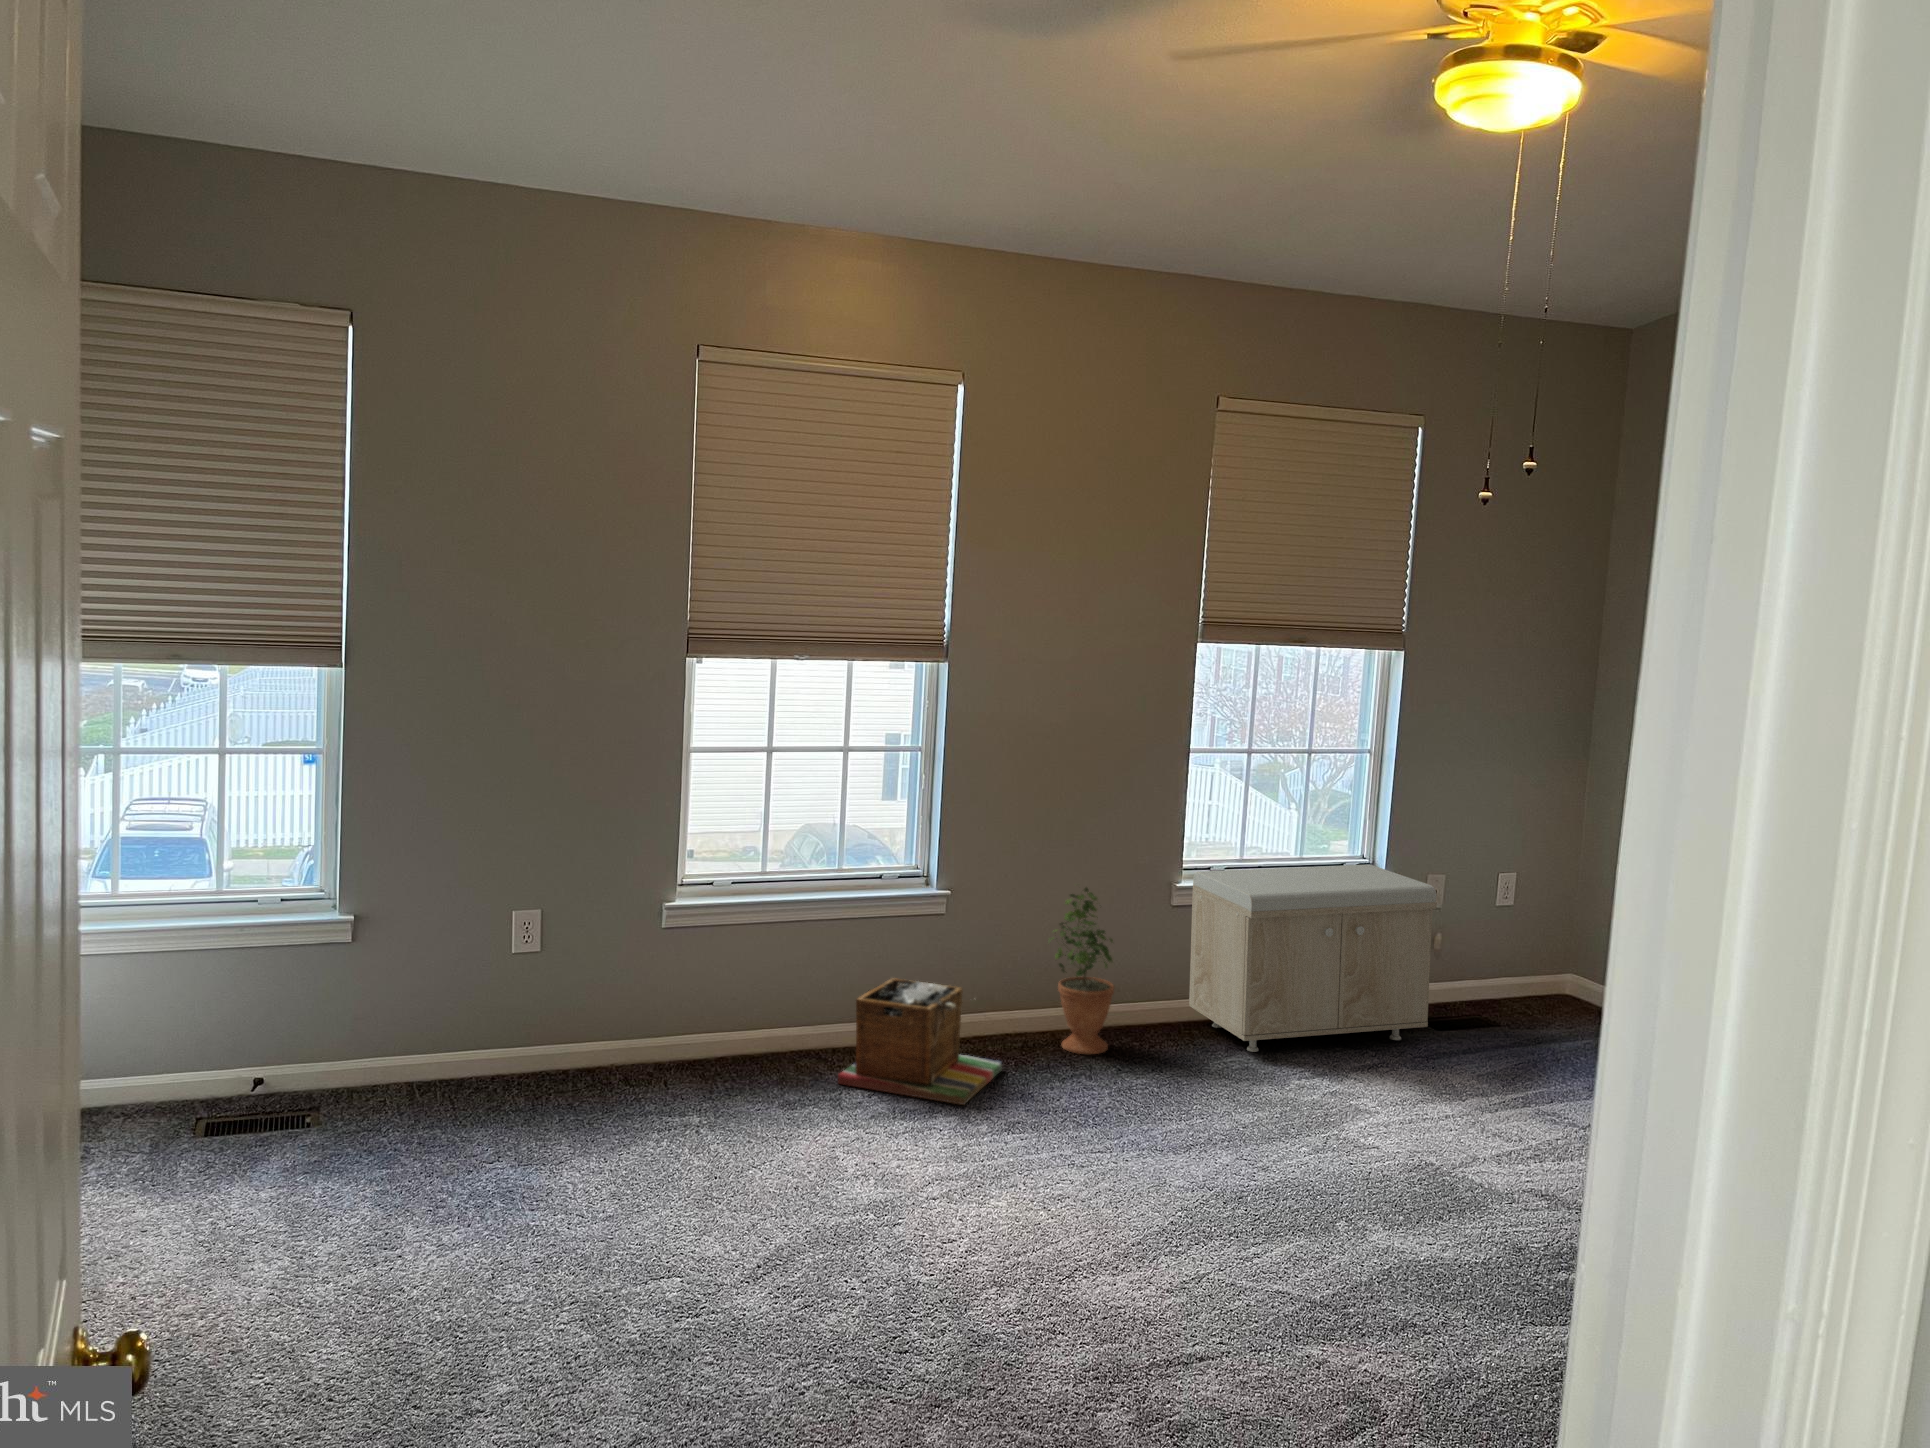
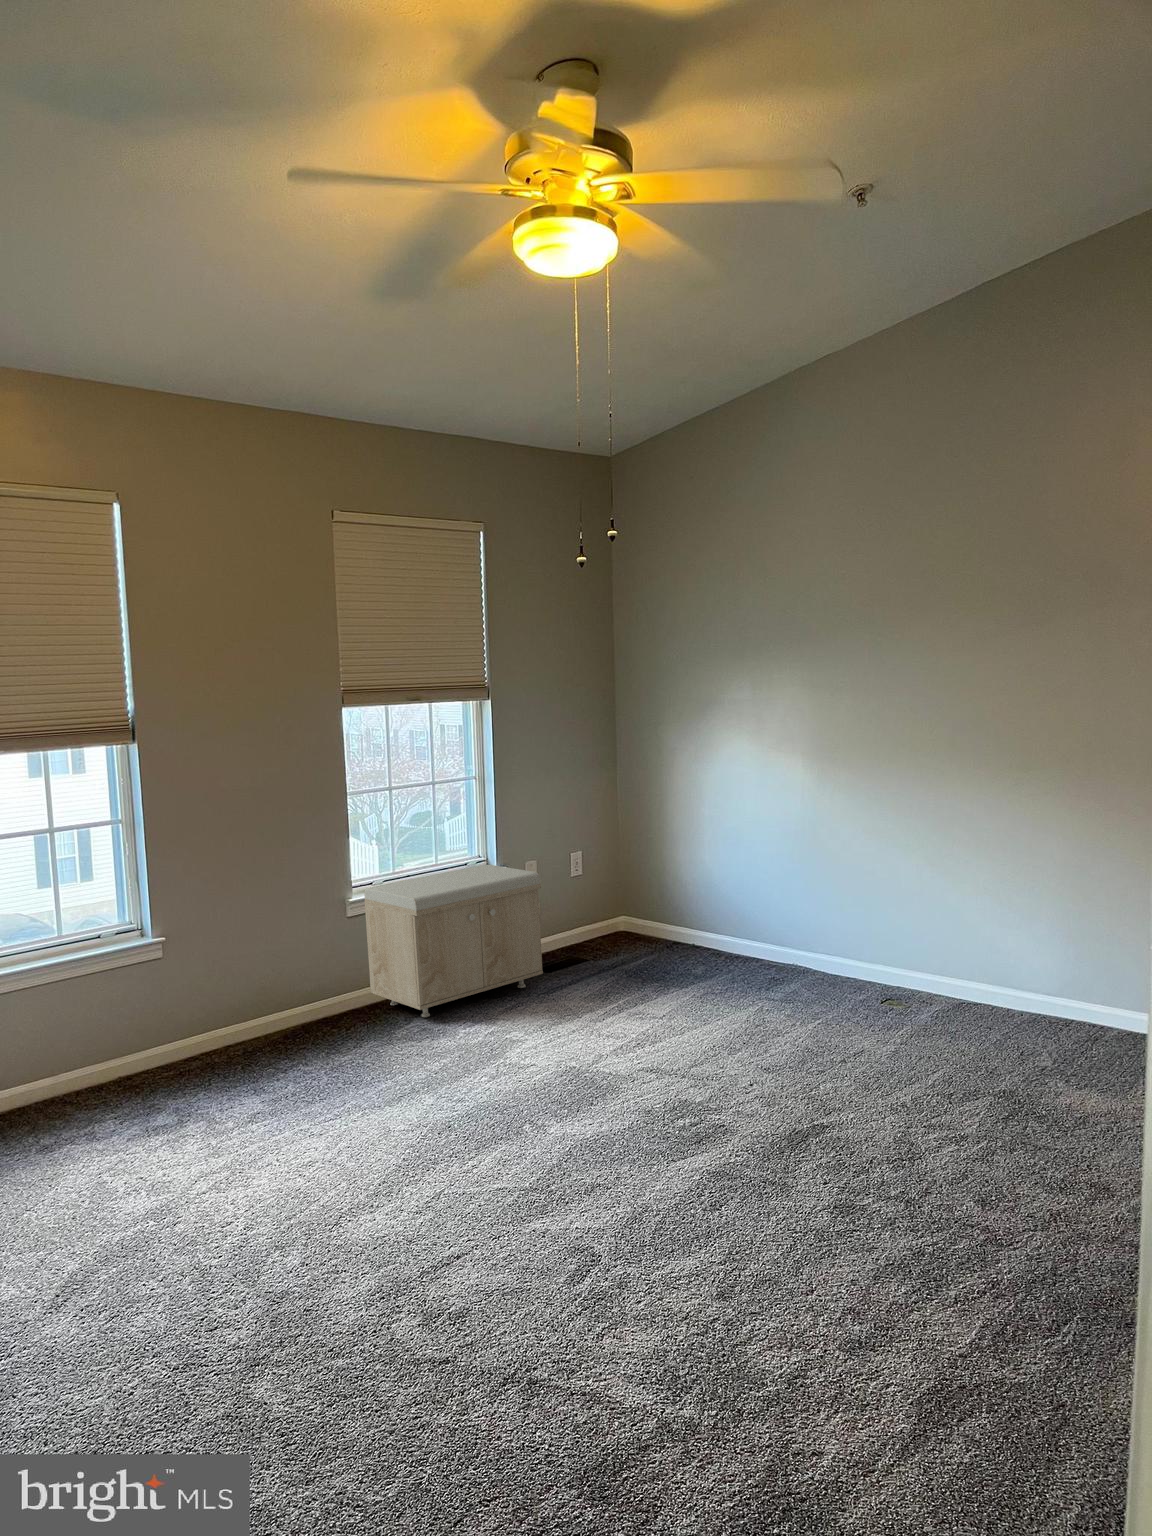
potted plant: present [1049,888,1114,1054] -> none [258,911,317,1047]
laundry basket: present [838,978,1002,1105] -> none [88,1013,234,1118]

